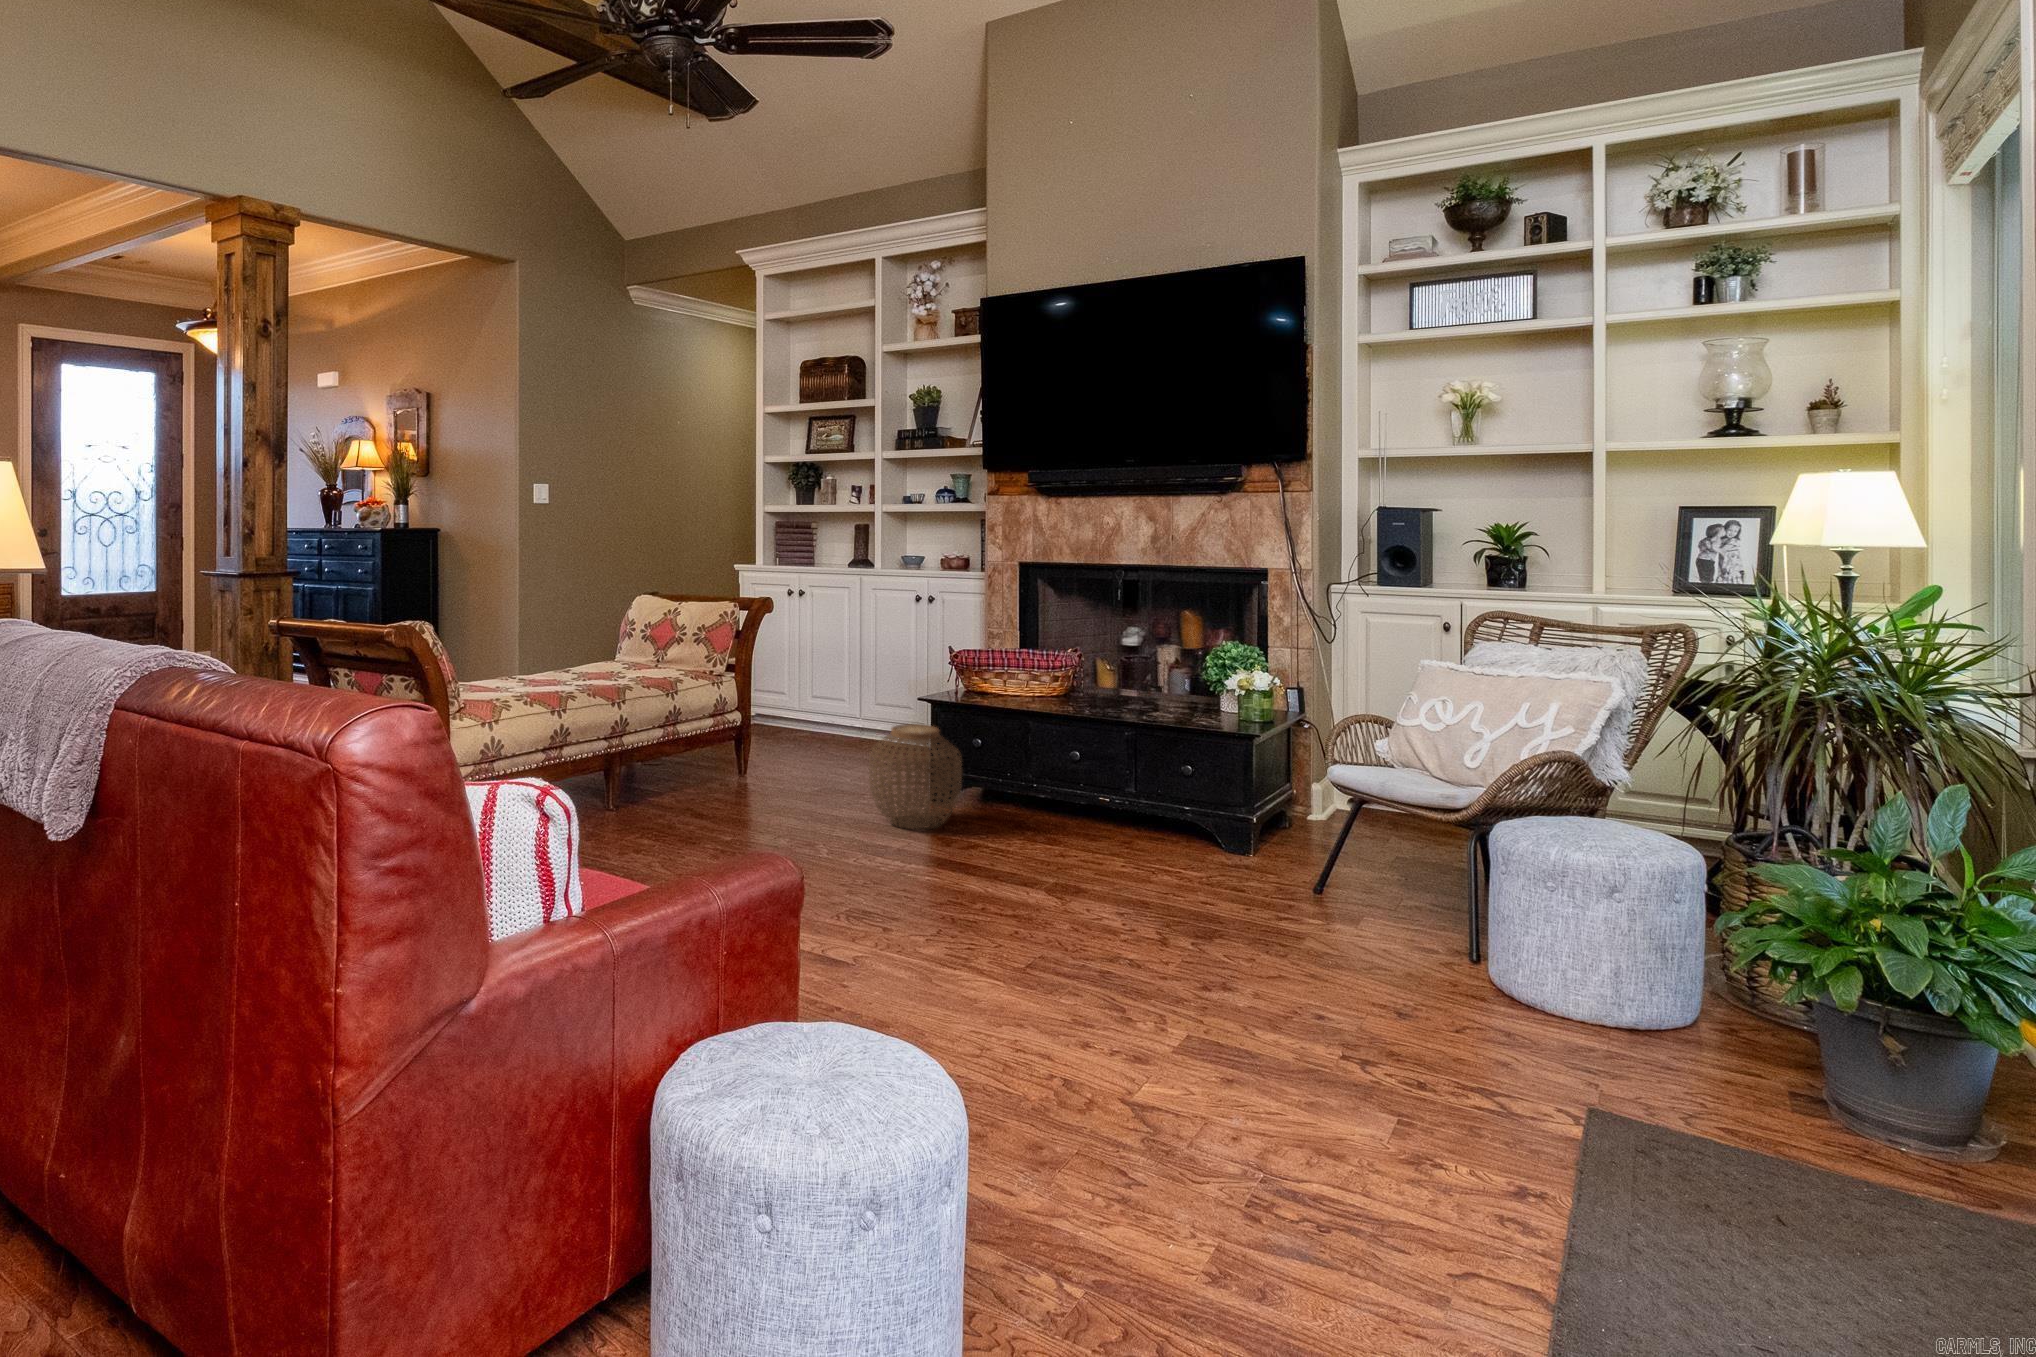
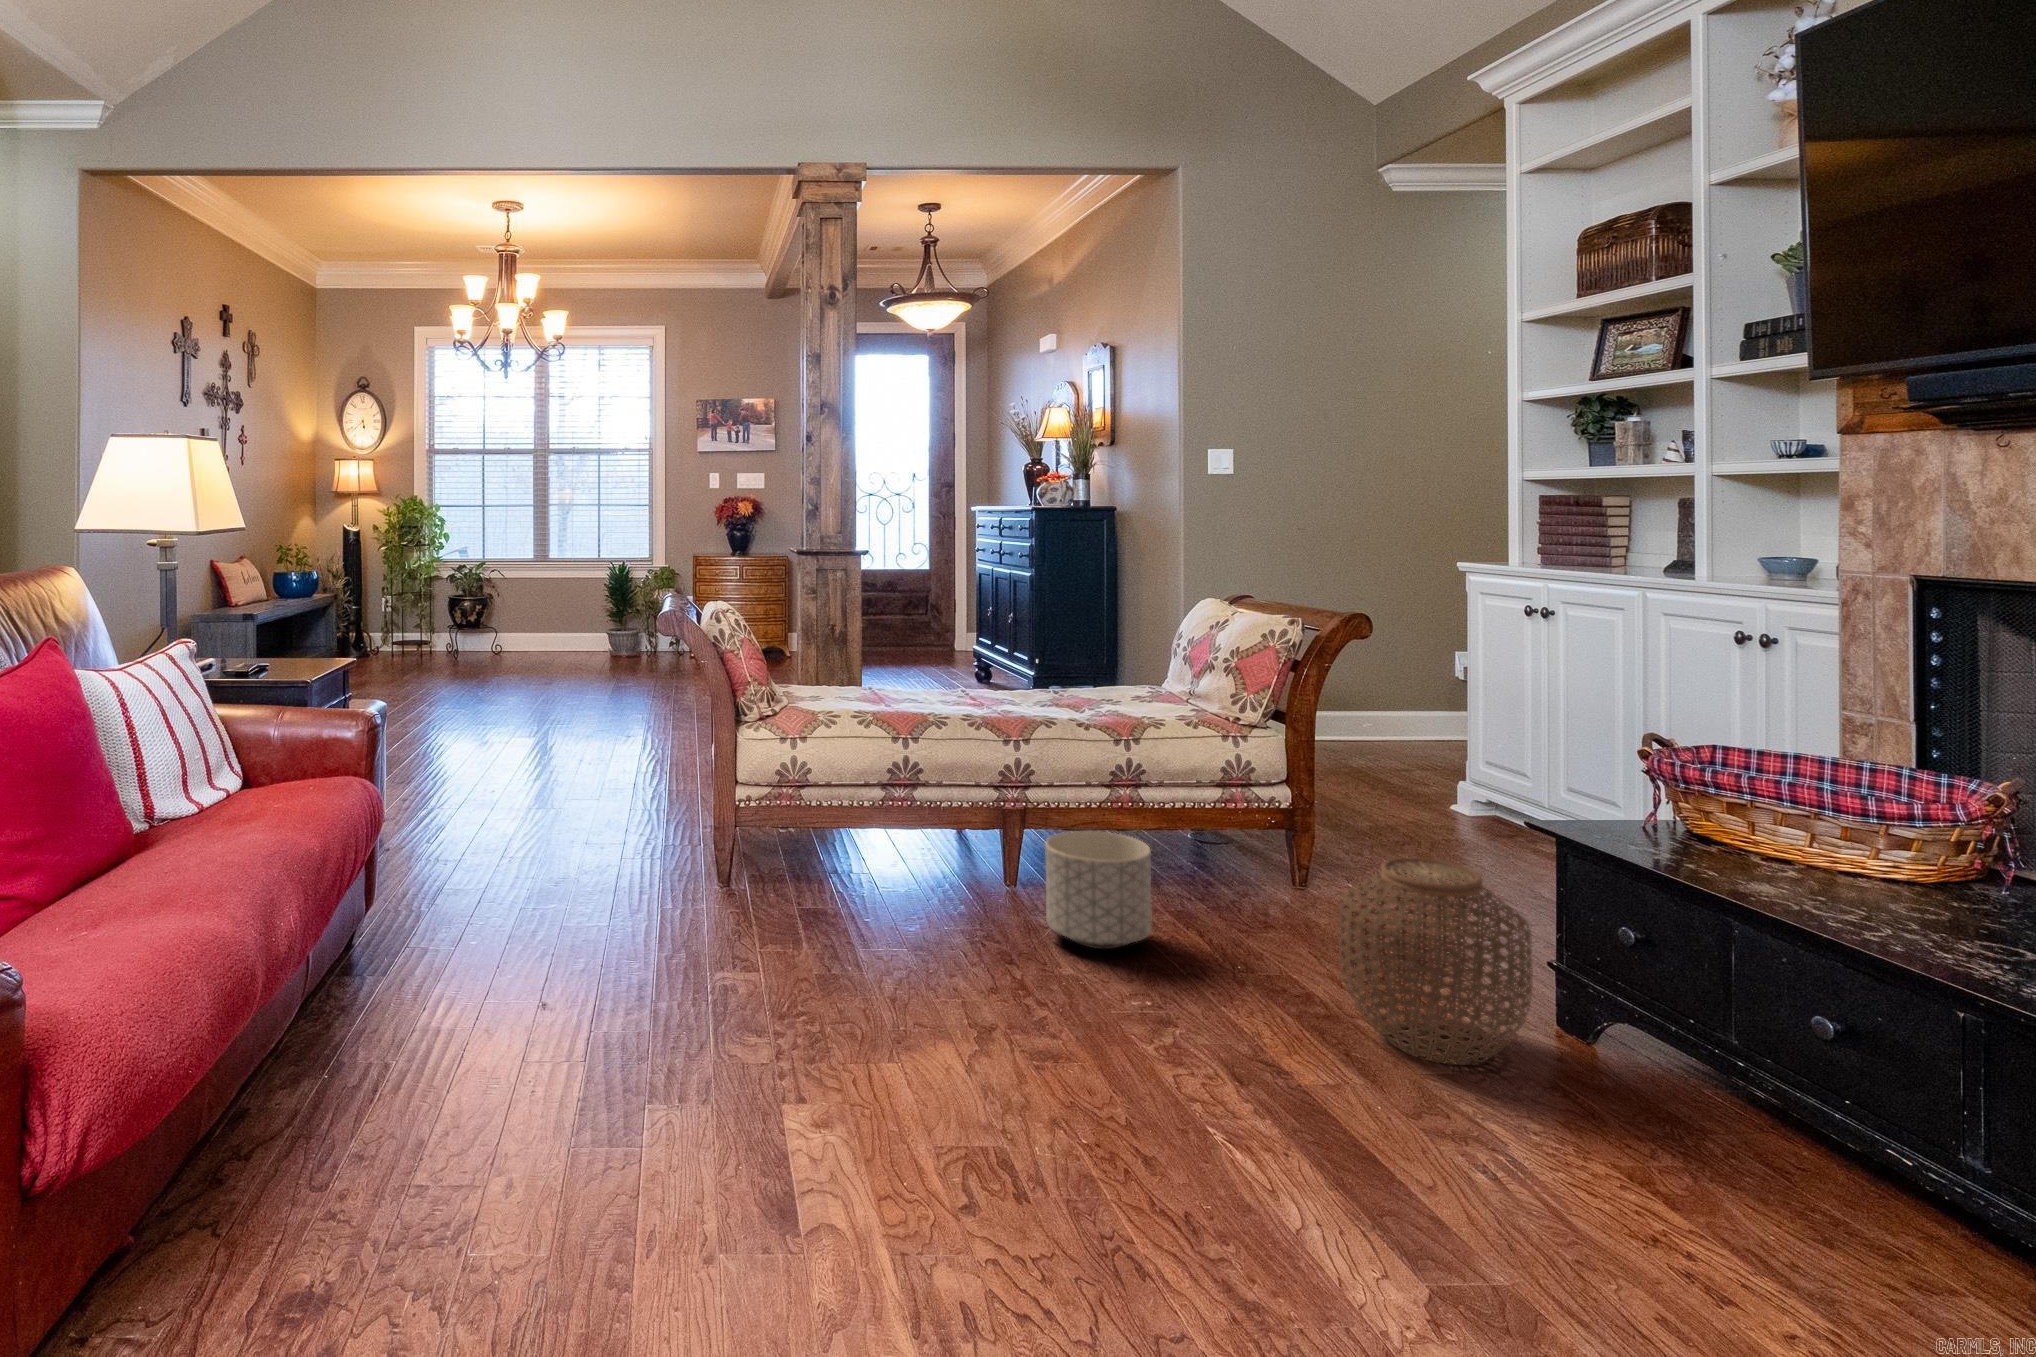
planter: none [678,752,746,829] -> present [1045,831,1151,949]

